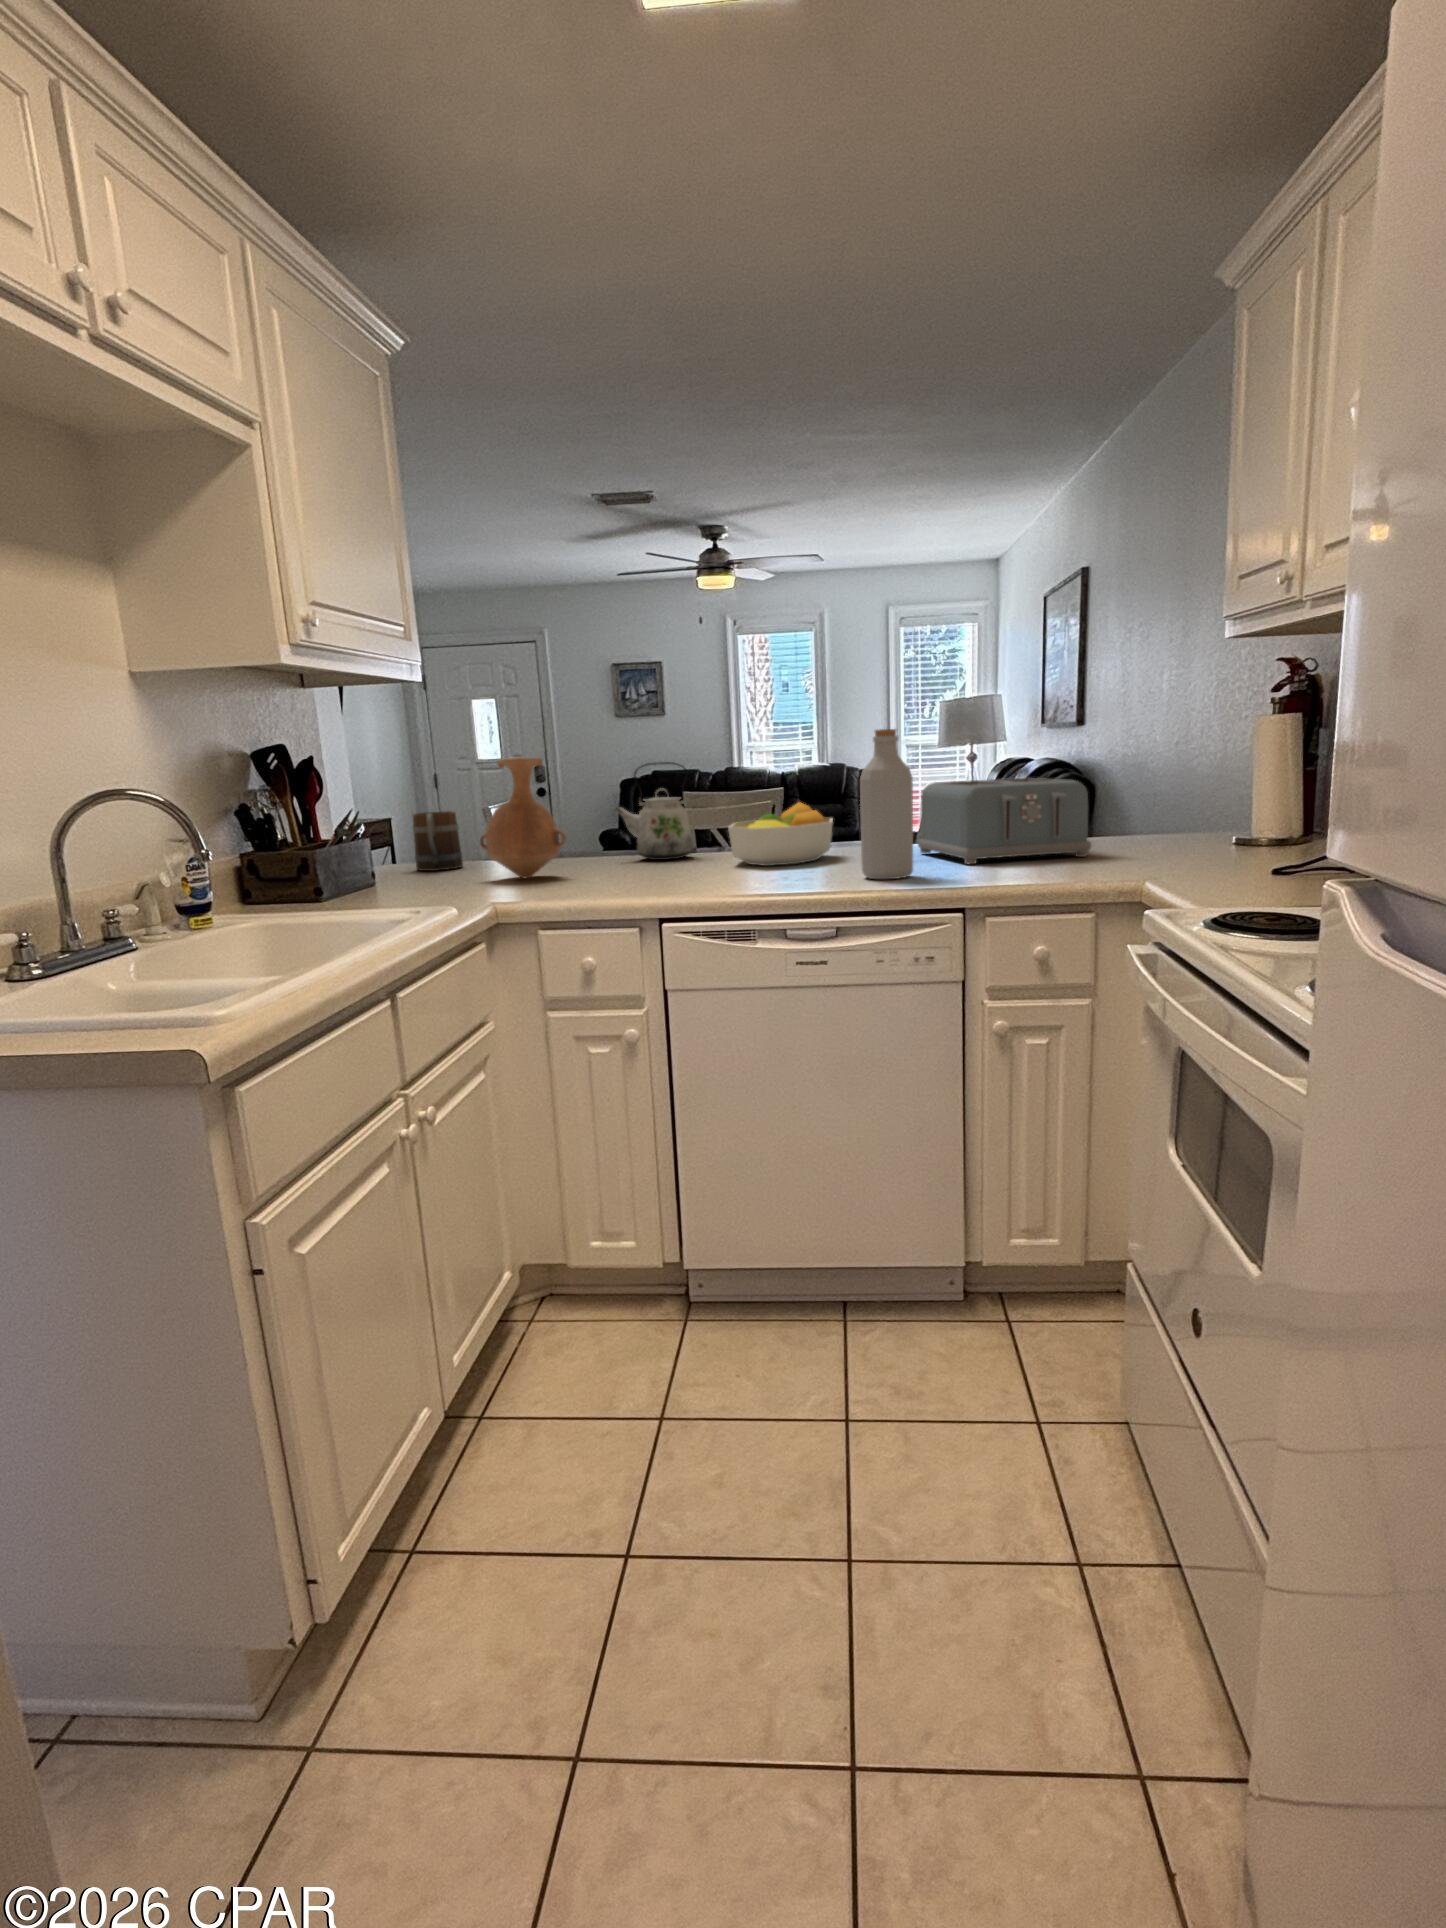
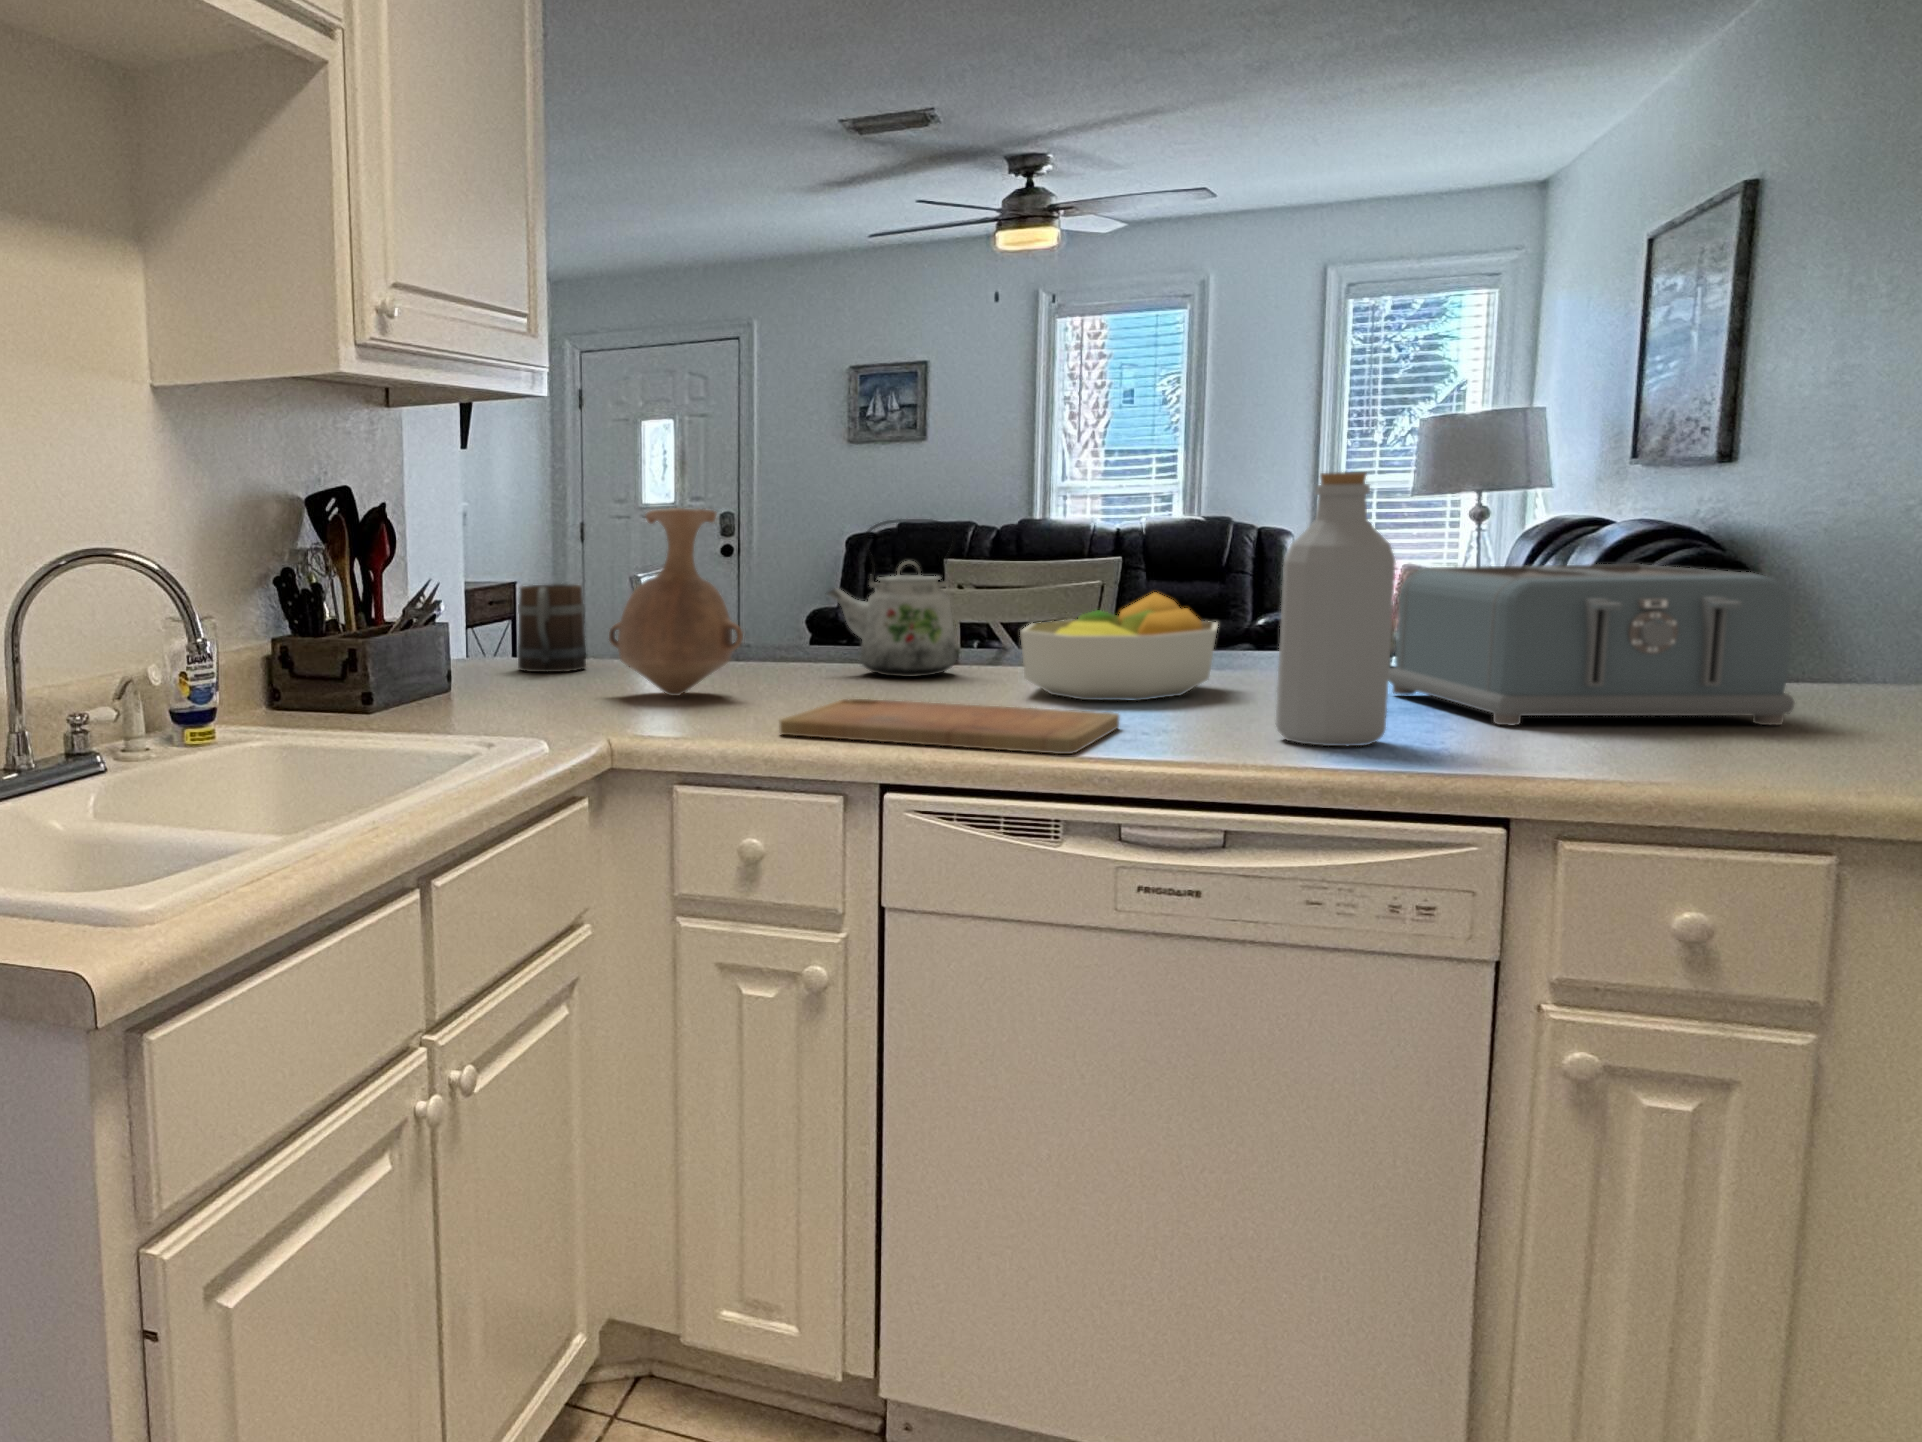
cutting board: none [595,870,784,894] -> present [779,699,1119,754]

